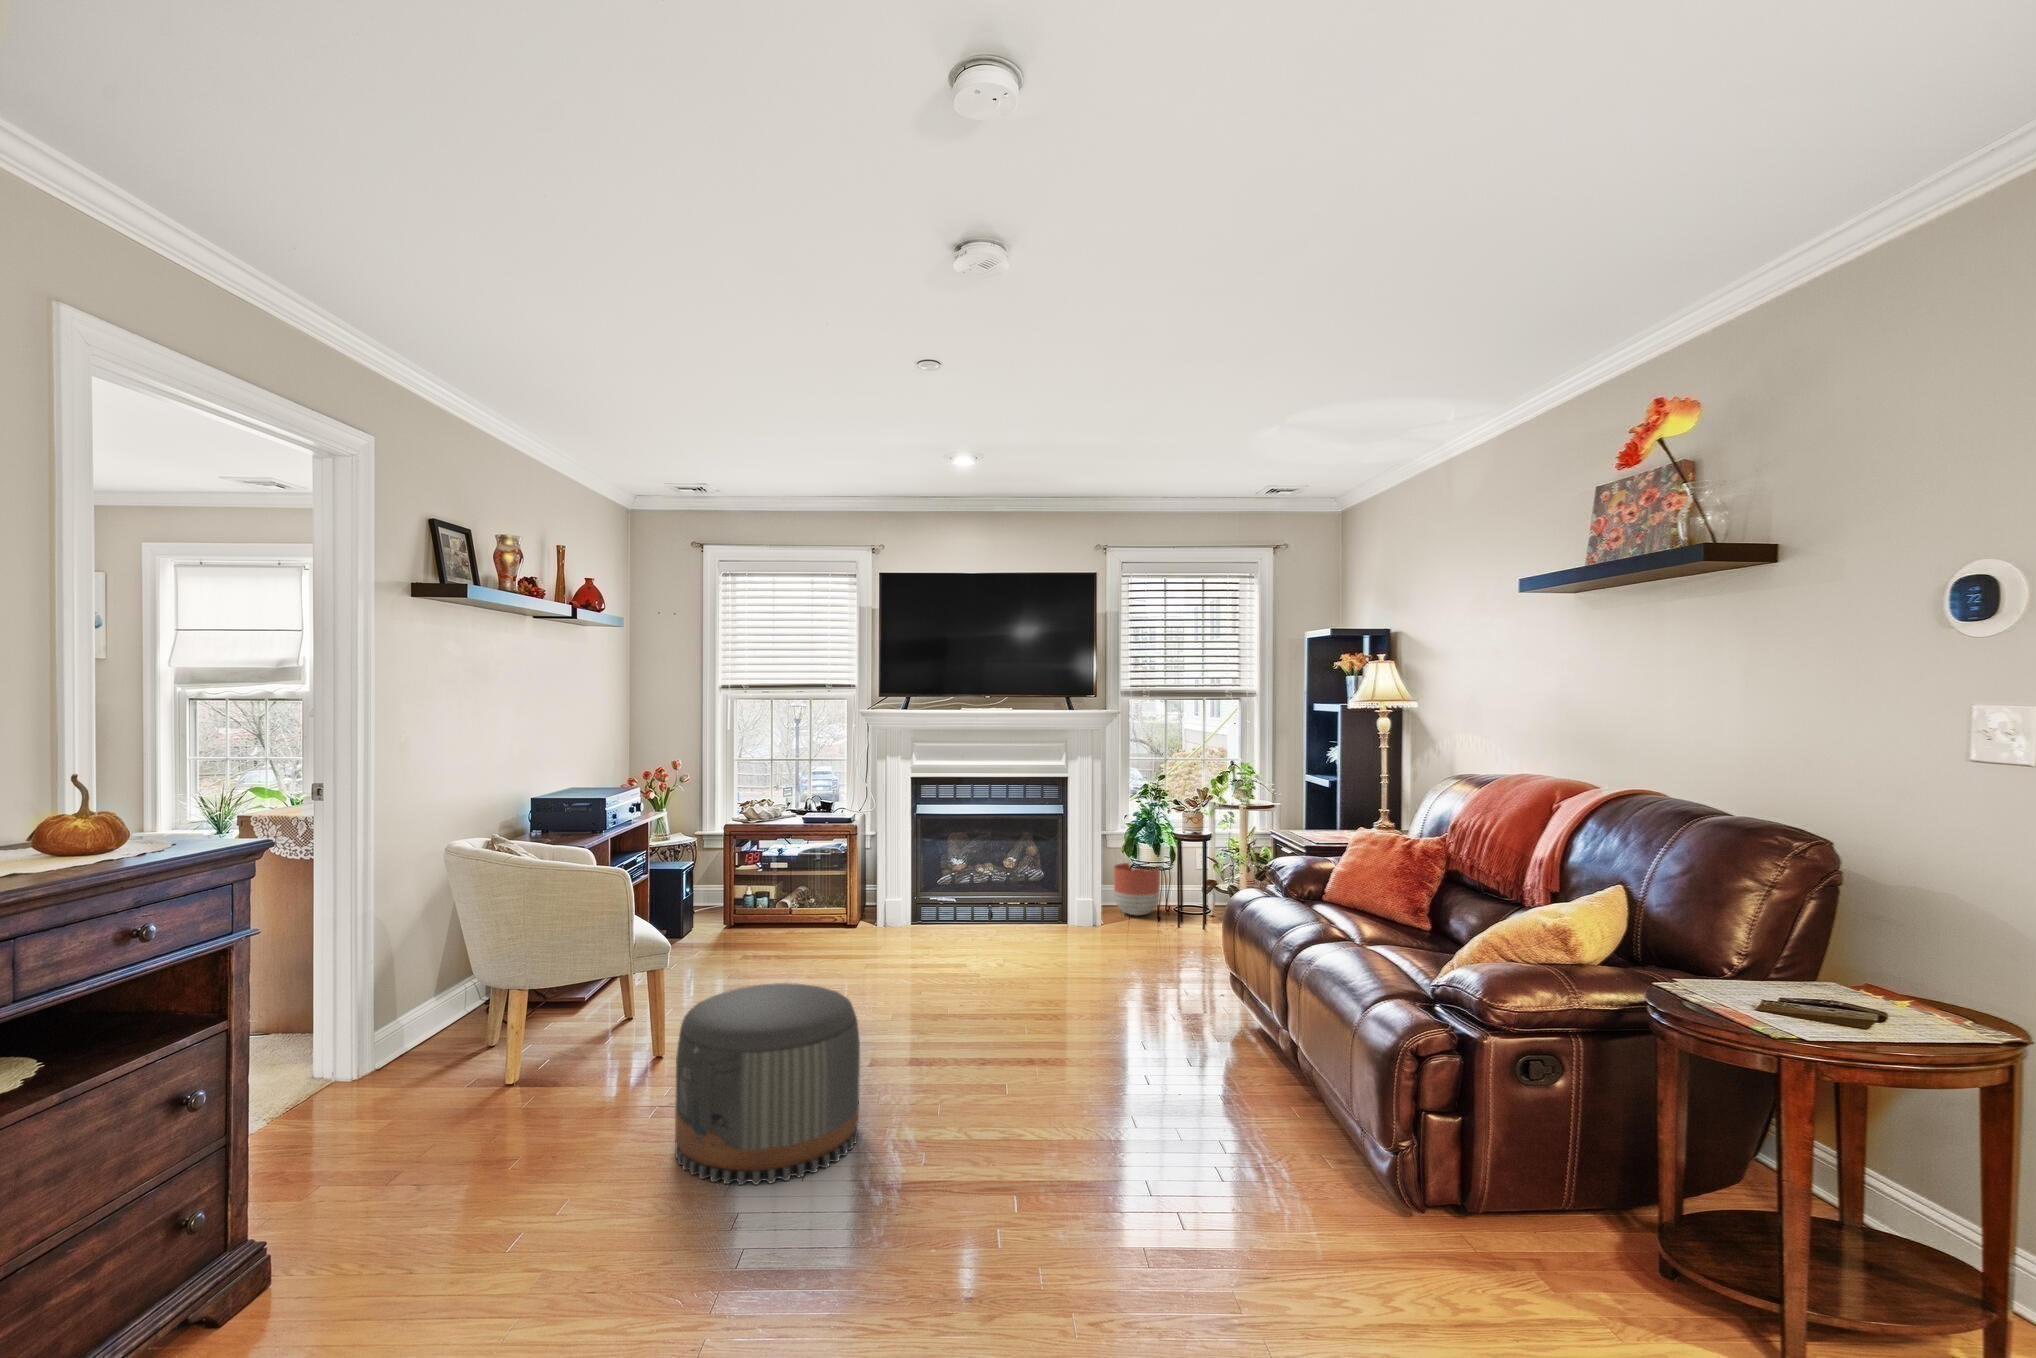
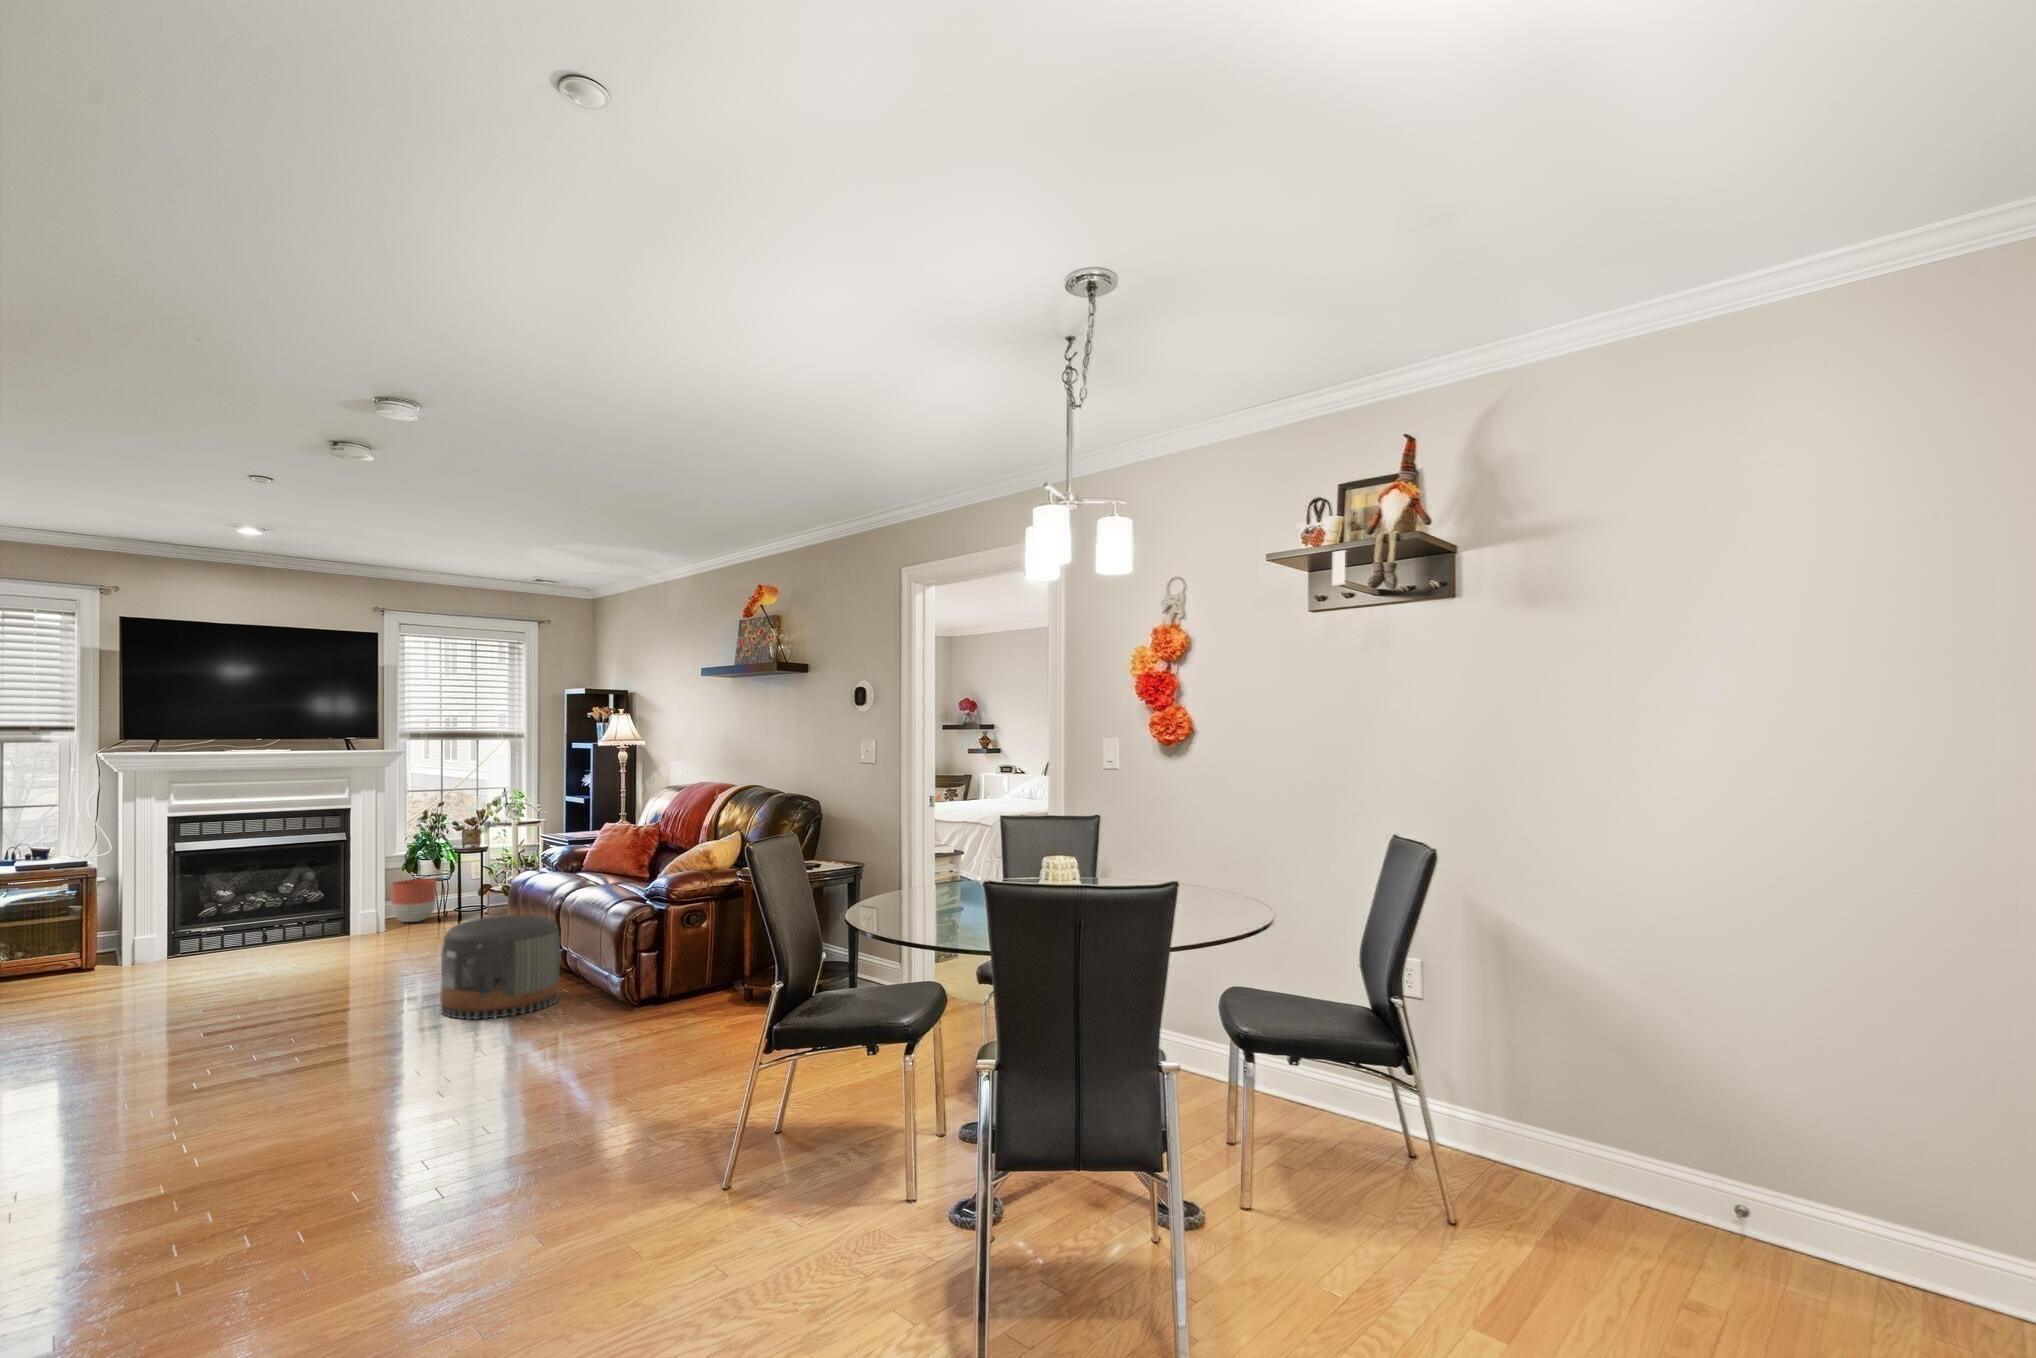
pouf: present [675,983,860,1185] -> present [440,914,560,1019]

